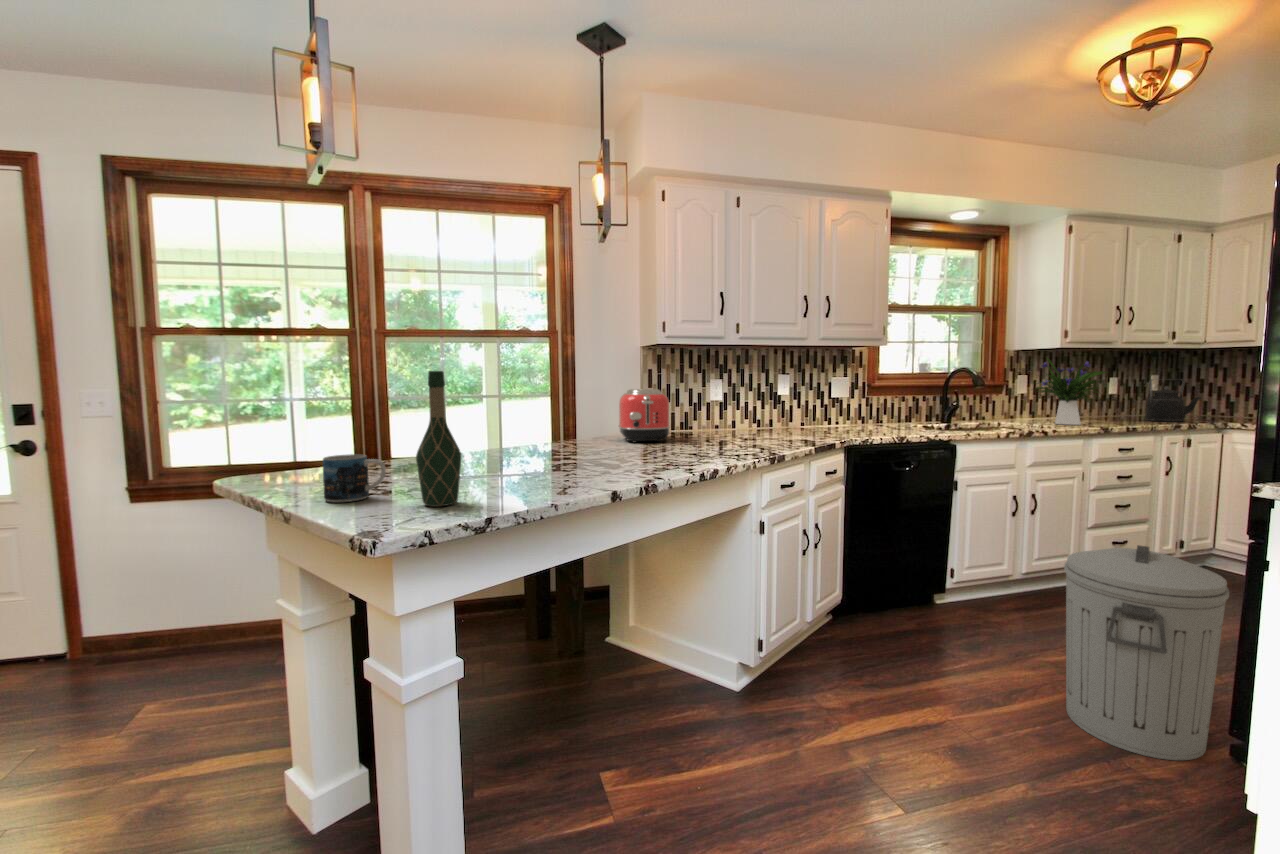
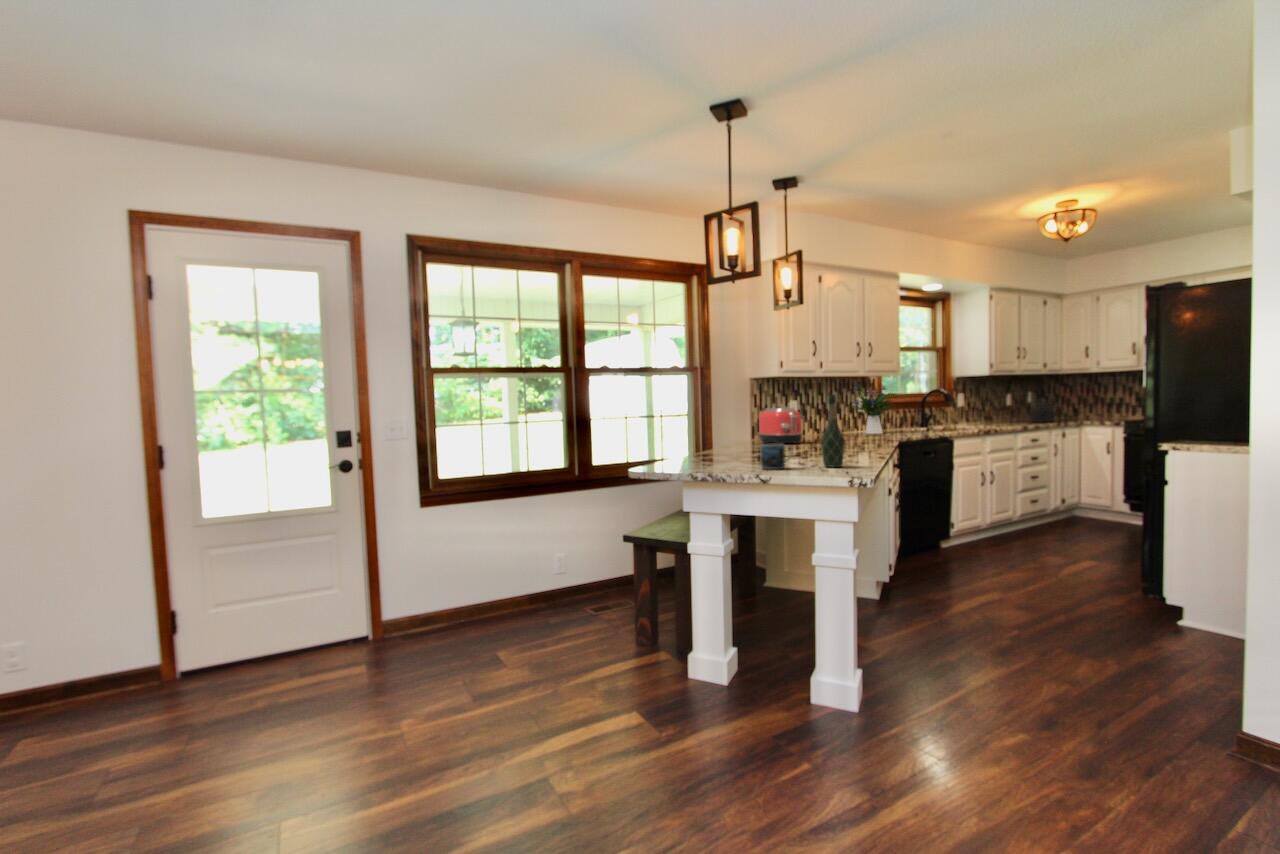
flower arrangement: present [1036,358,1107,425] -> present [852,385,896,434]
trash can: present [1064,545,1229,760] -> none [1053,484,1137,595]

